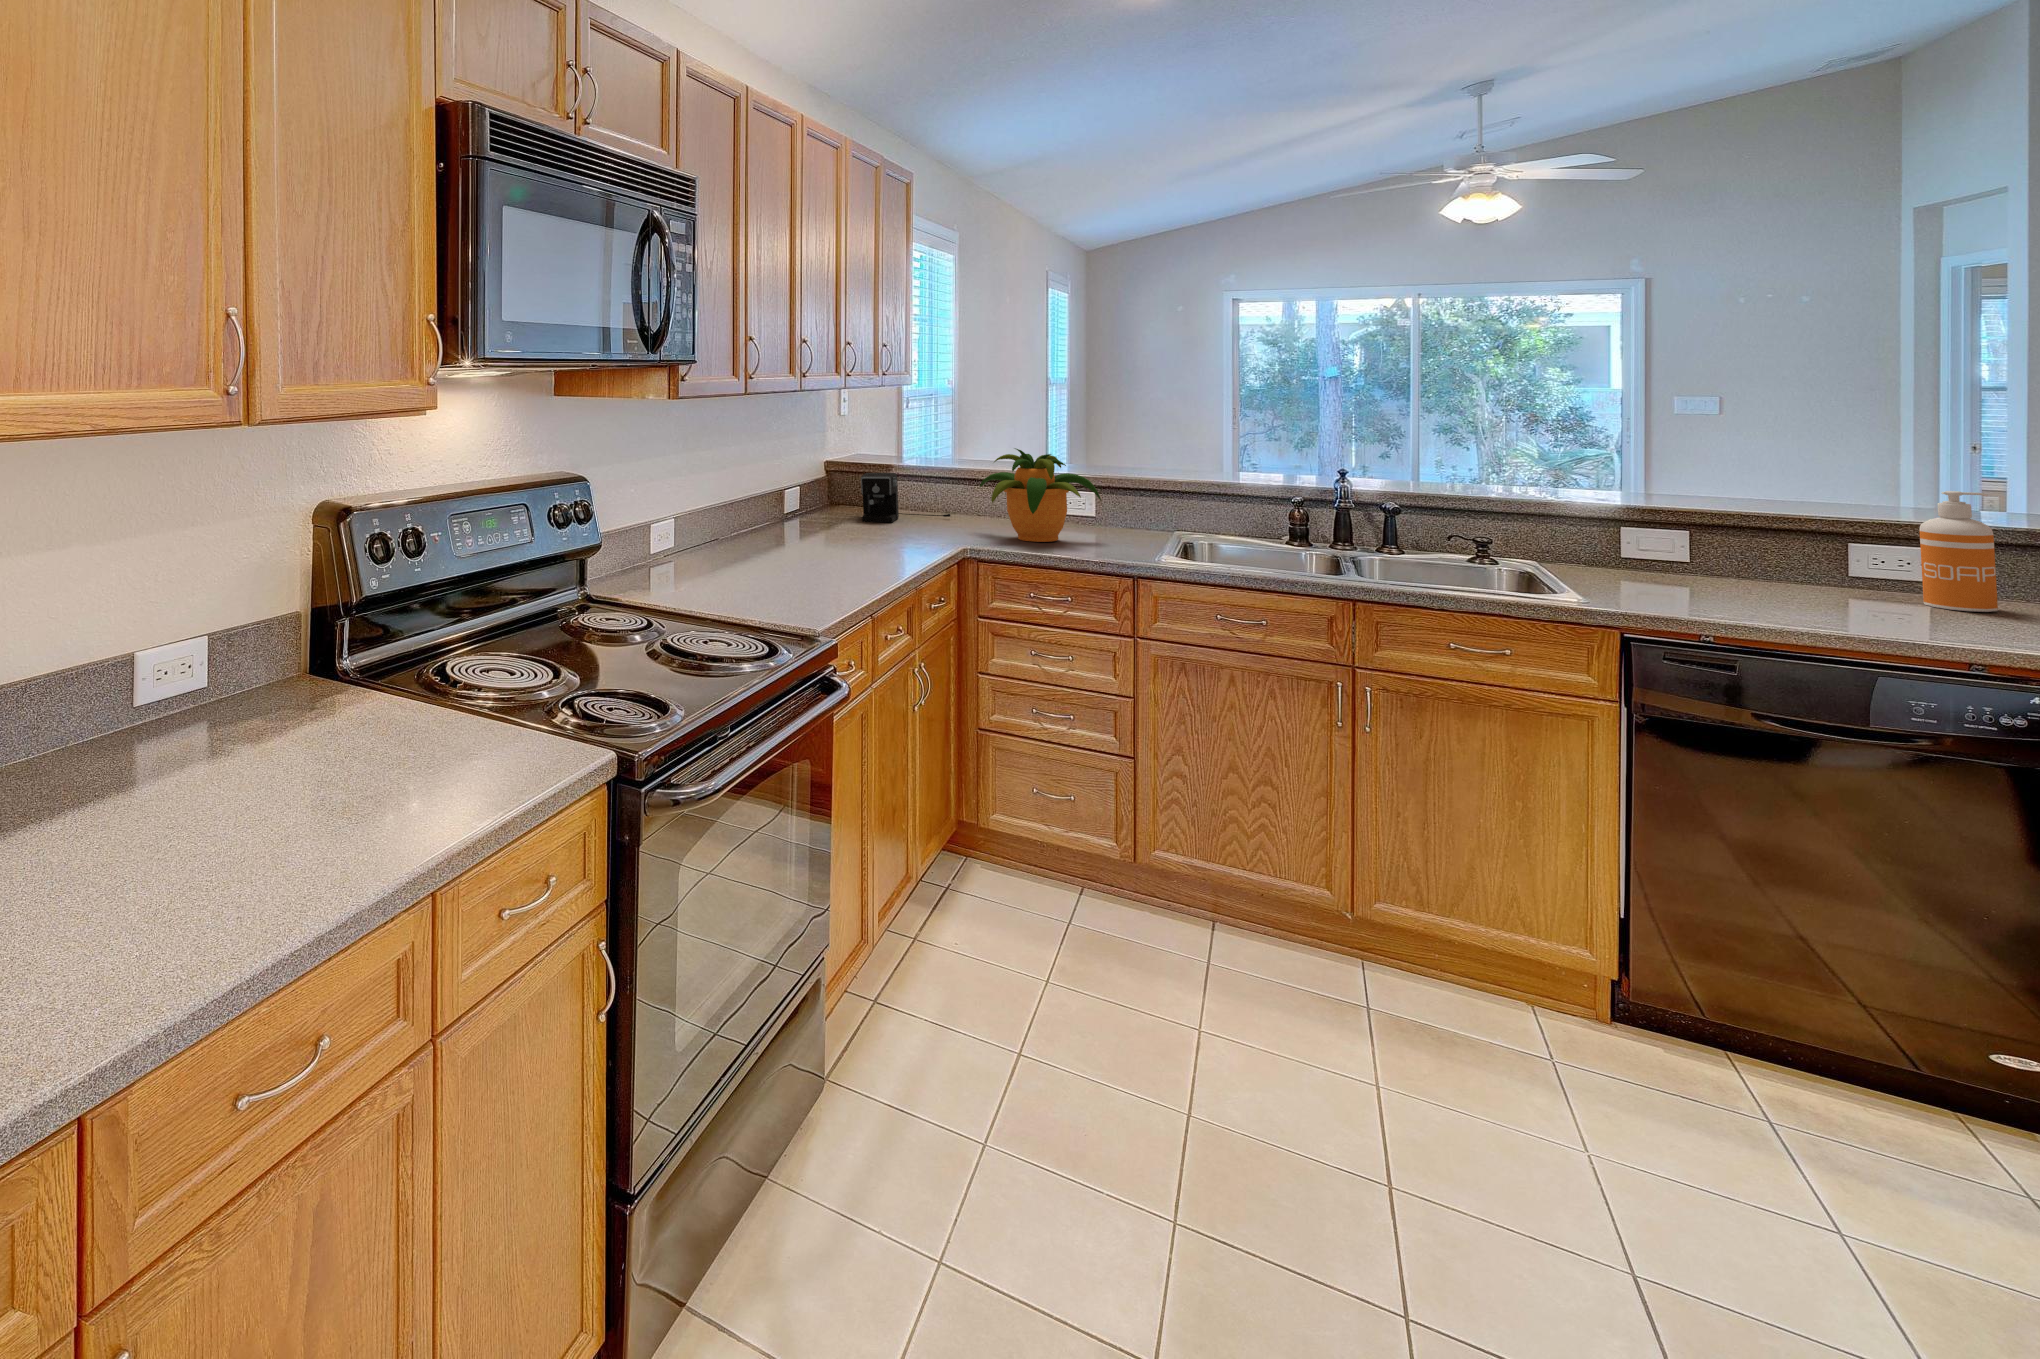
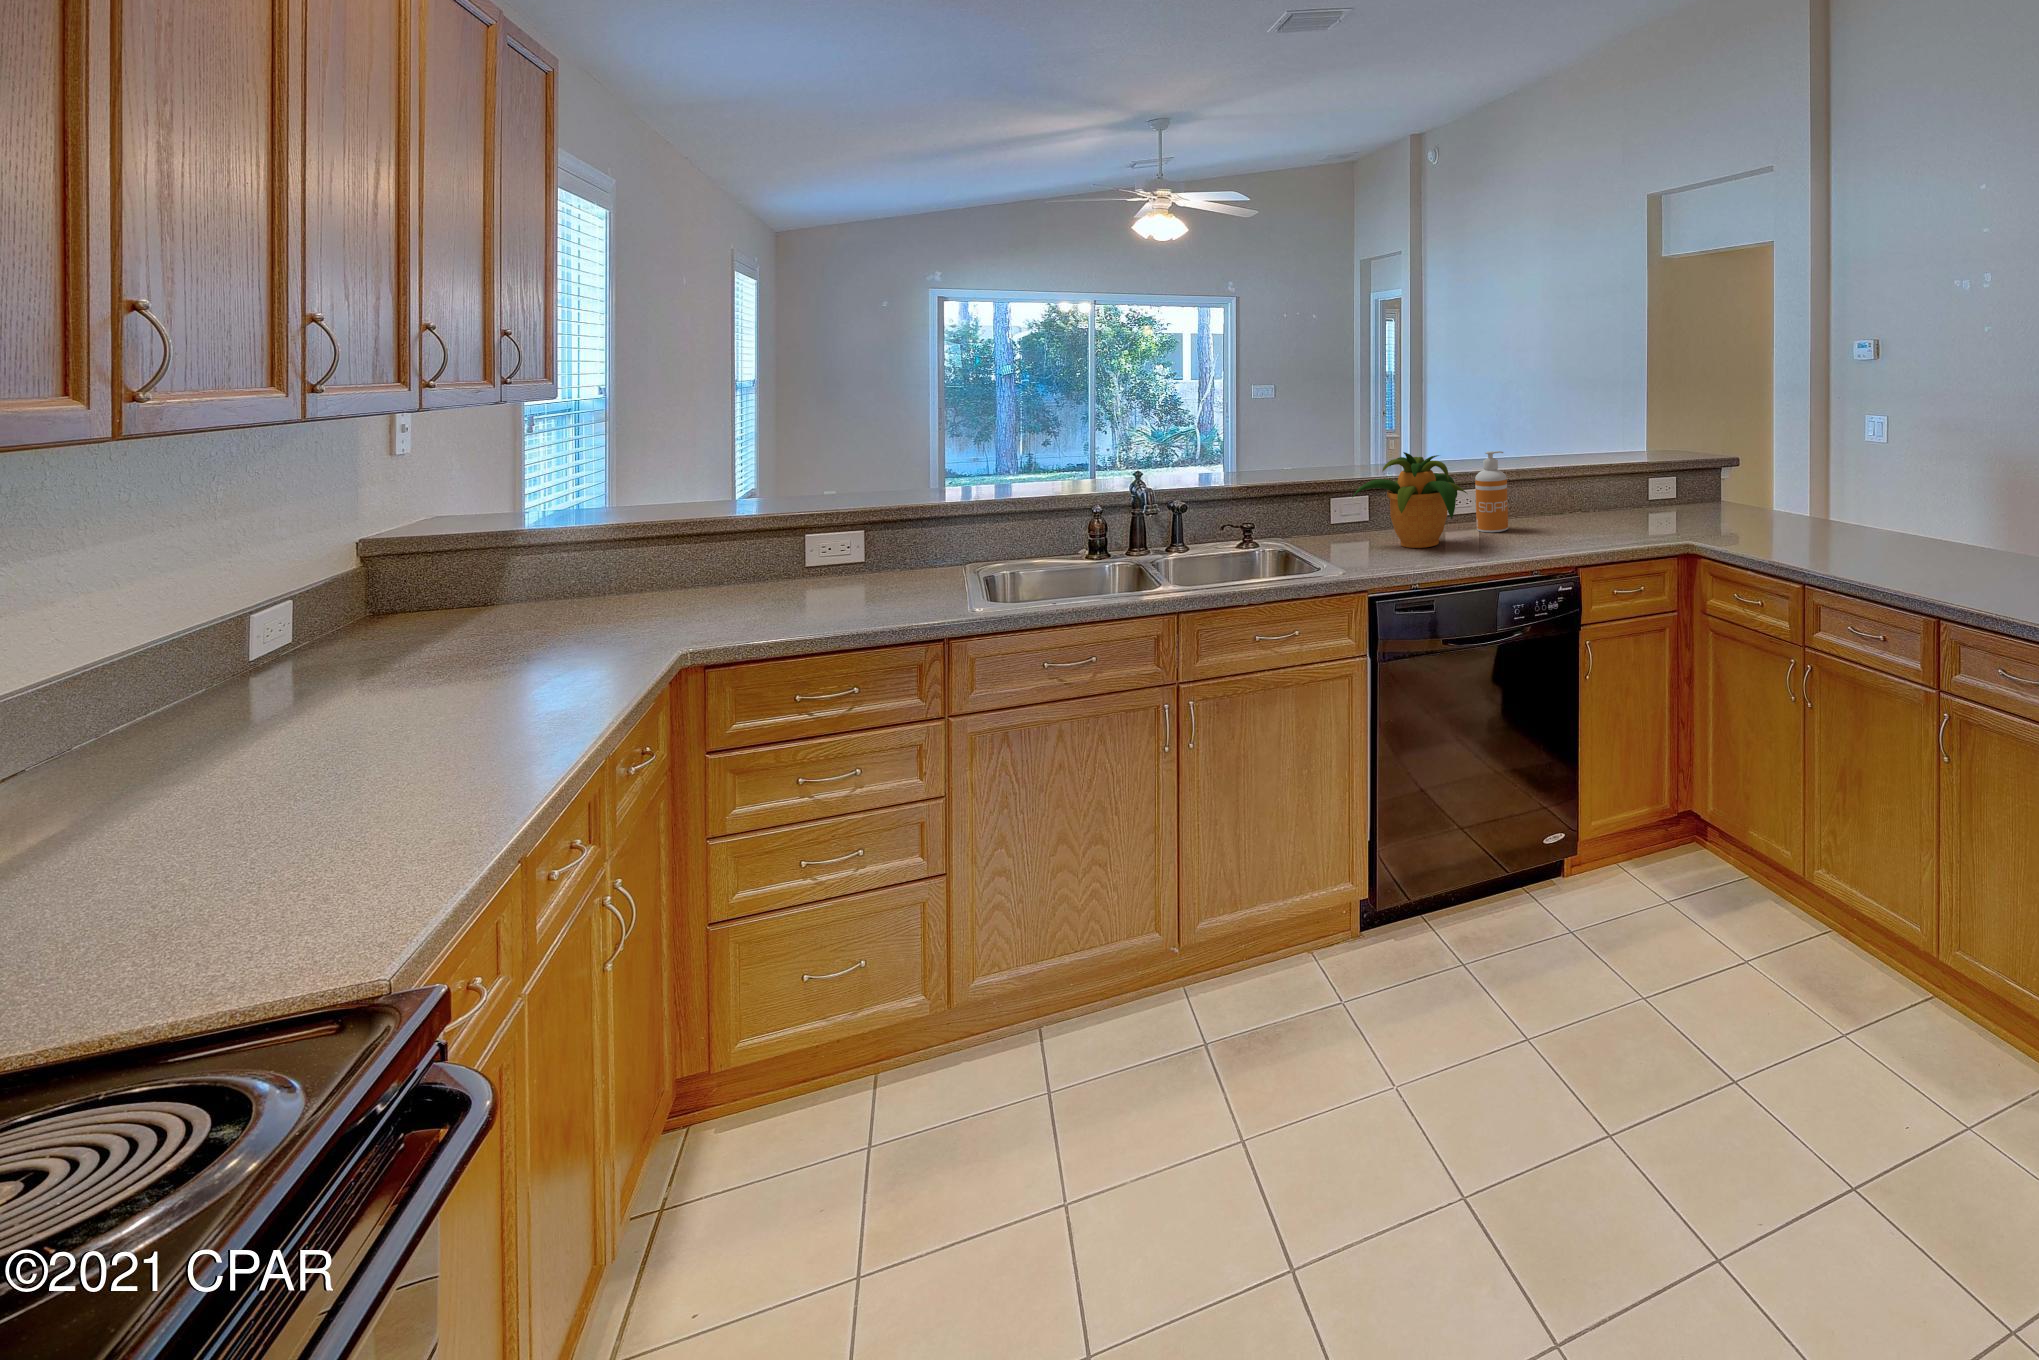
potted plant: present [980,448,1101,542] -> present [1352,452,1467,548]
coffee maker: present [861,473,950,523] -> none [445,545,629,640]

